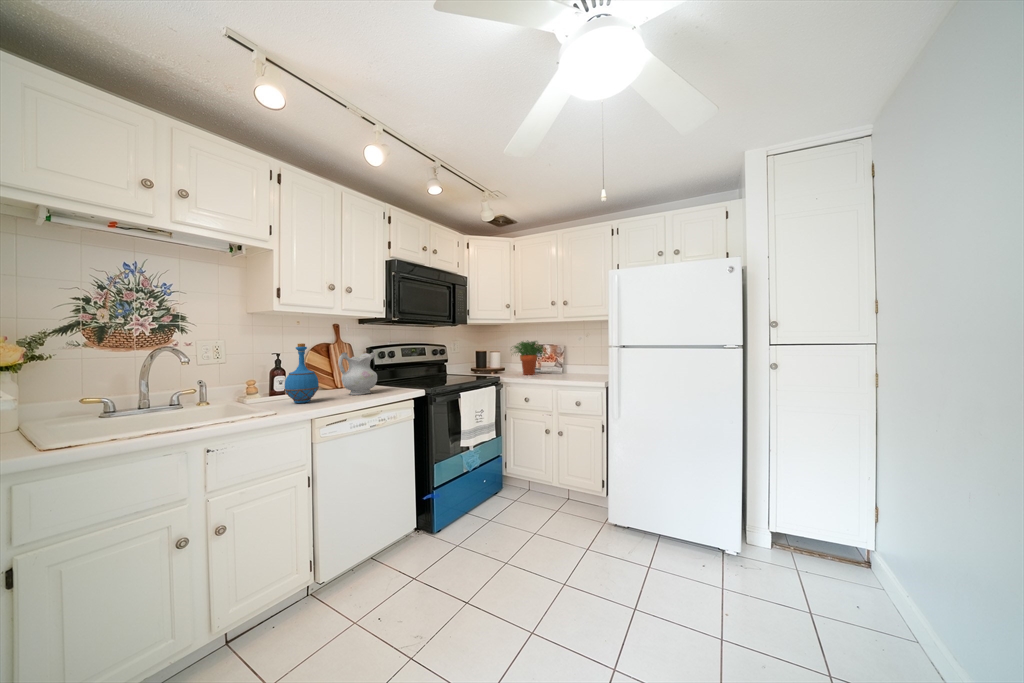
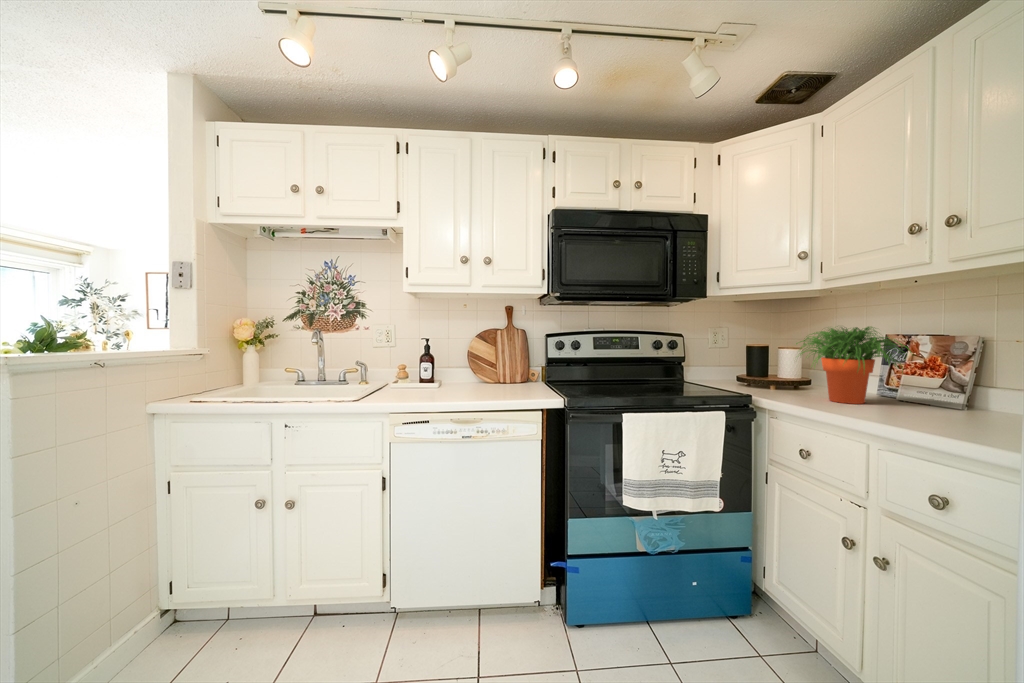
bottle: present [284,343,319,403] -> none [406,328,440,394]
ceramic pitcher: present [338,352,377,395] -> none [469,339,516,393]

